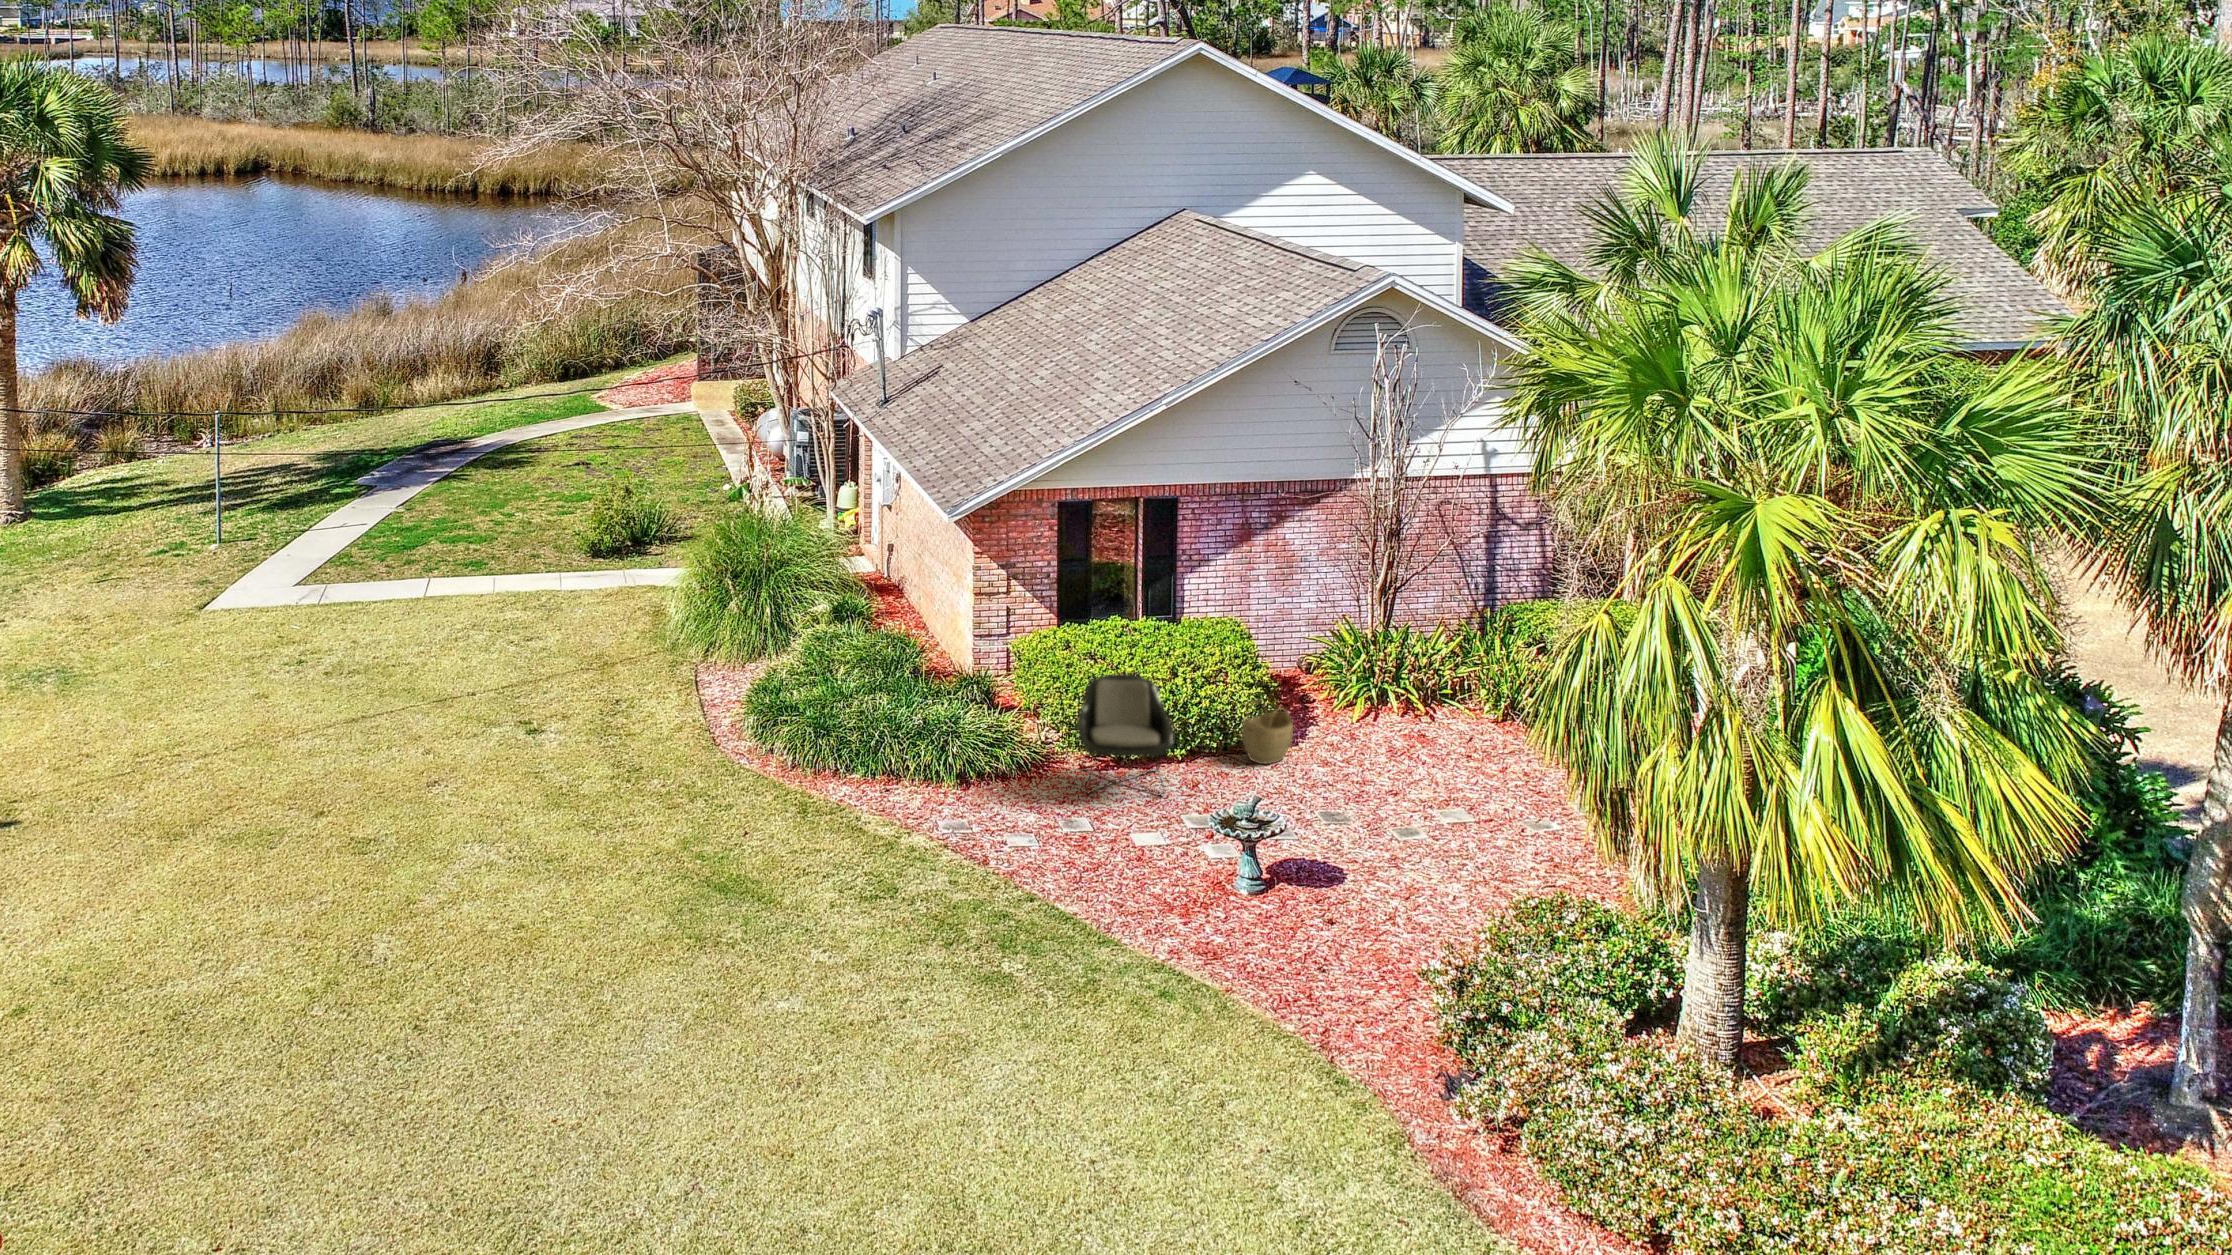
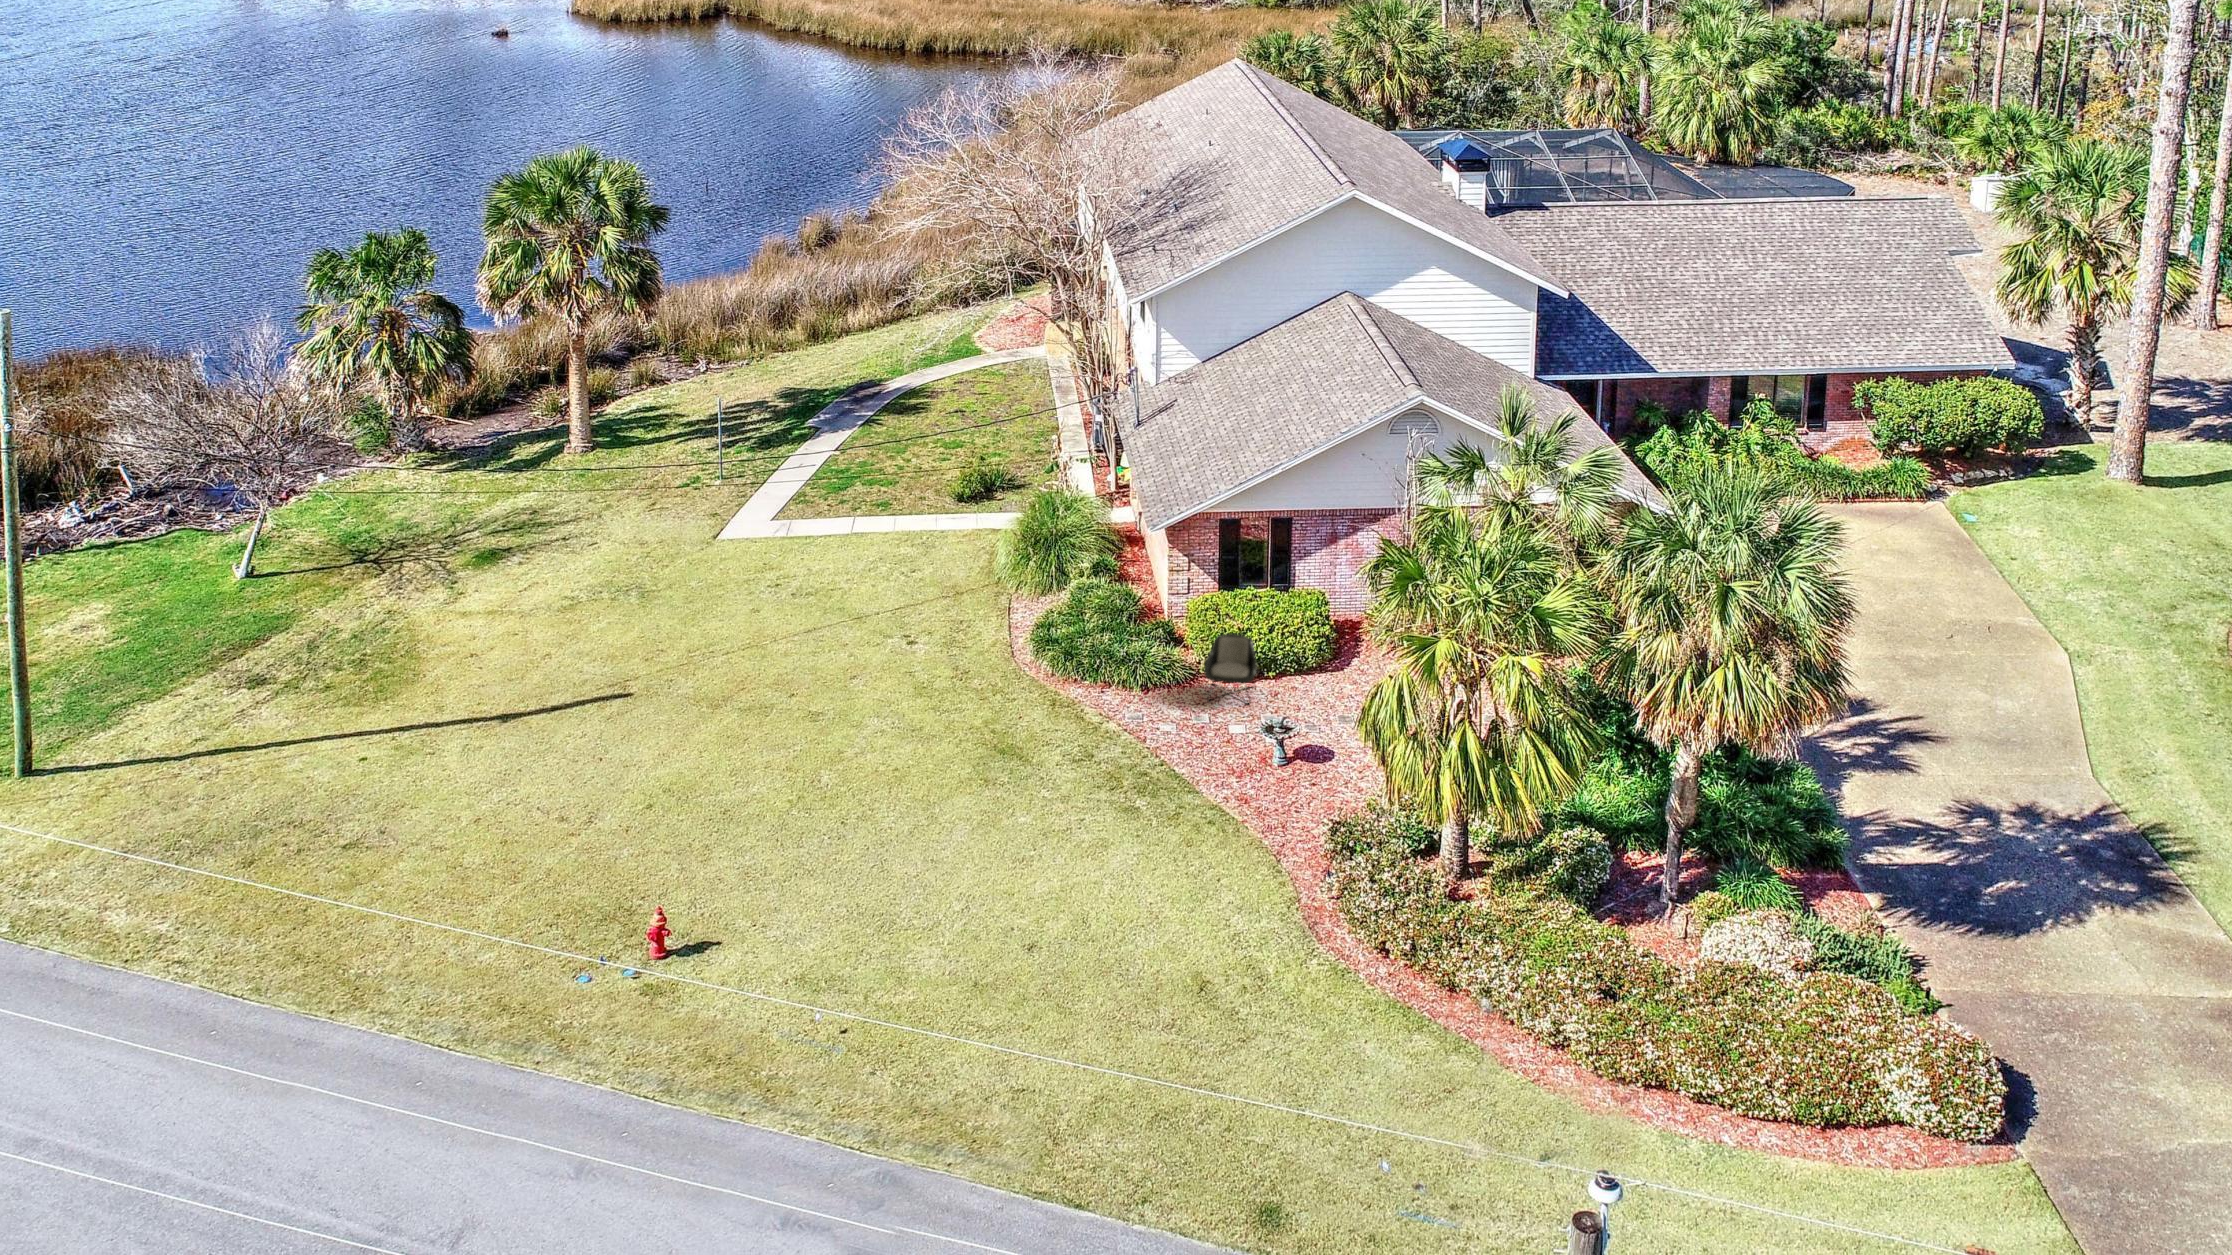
woven basket: present [1241,701,1293,764] -> none [1305,647,1334,684]

